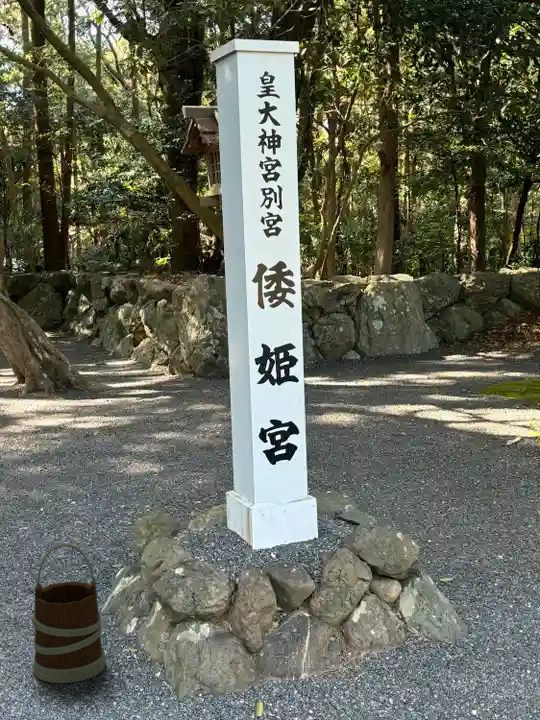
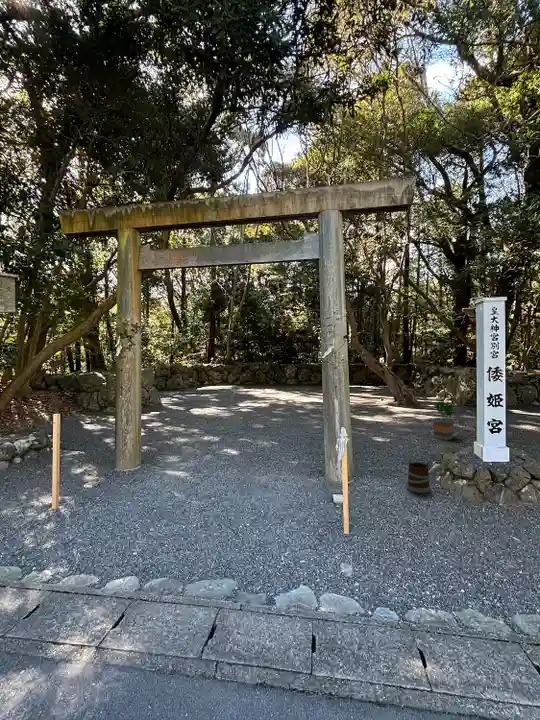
potted tree: none [115,369,183,478] -> present [434,401,458,440]

